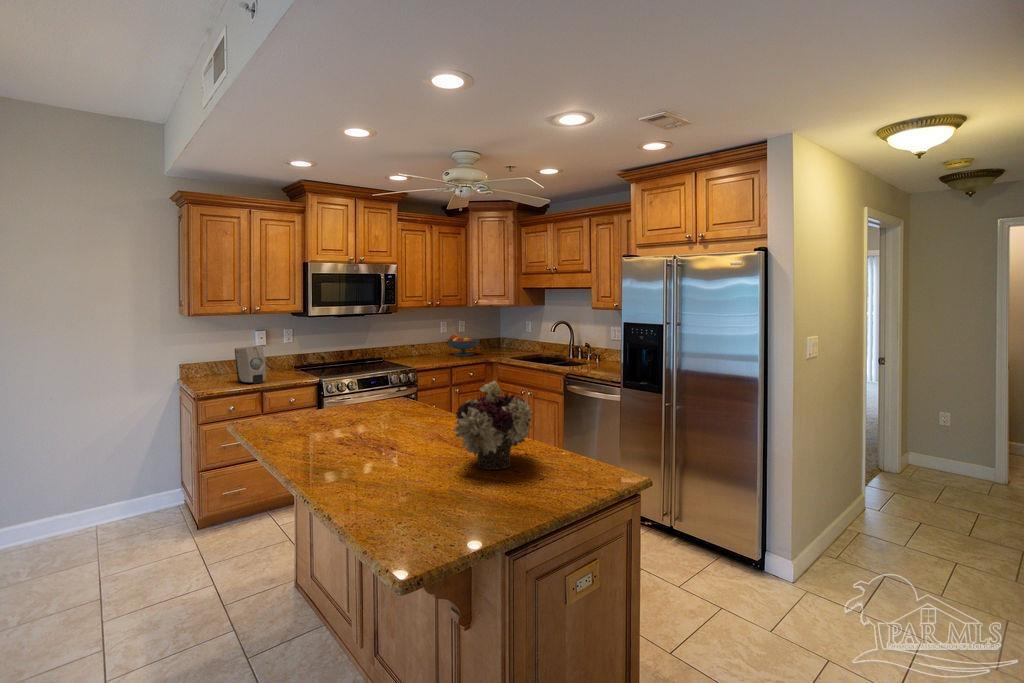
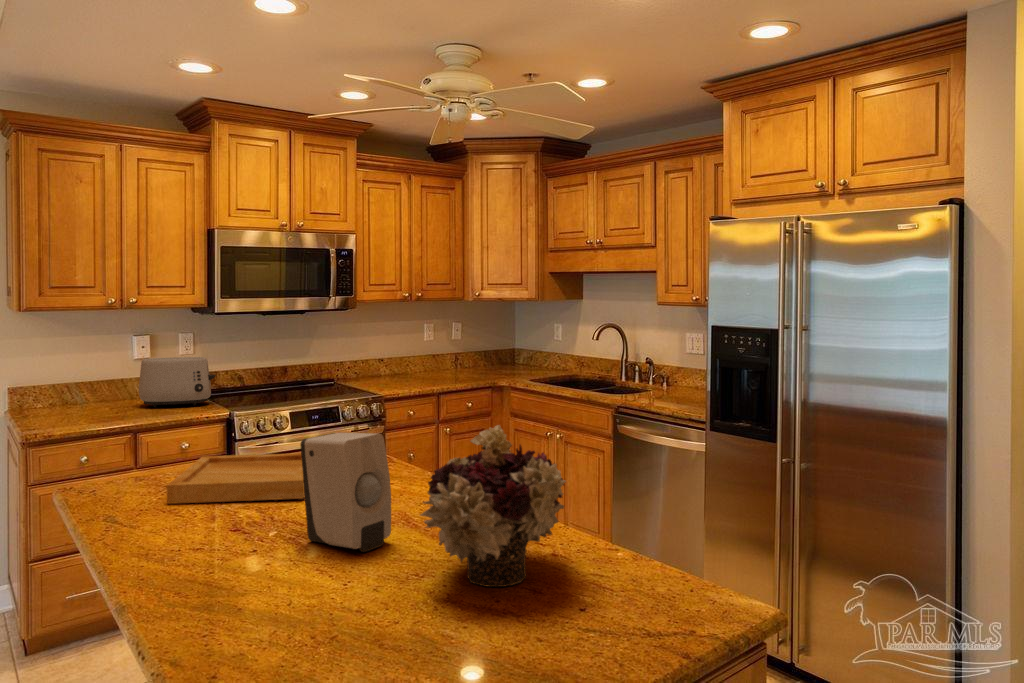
fruit bowl: present [447,334,479,356] -> none [432,343,482,376]
toaster: none [262,344,311,376] -> present [139,357,216,407]
soap dispenser: present [235,346,266,384] -> present [300,433,391,552]
tray: none [297,401,384,431] -> present [167,453,304,504]

